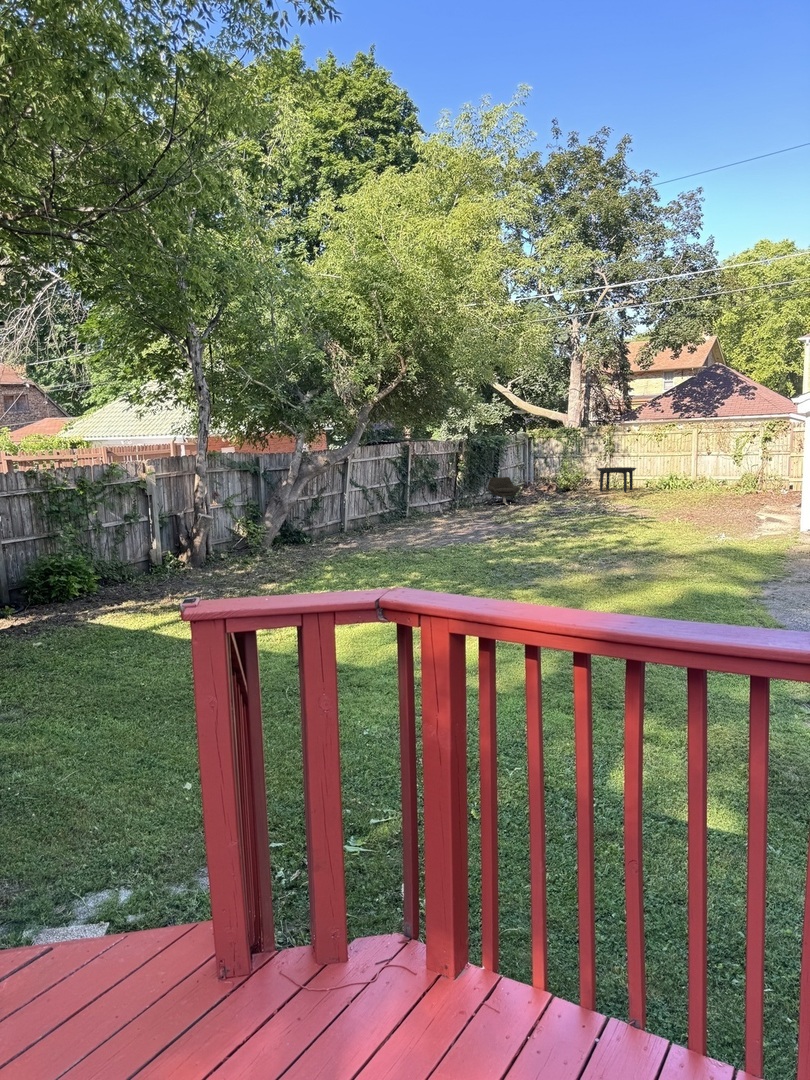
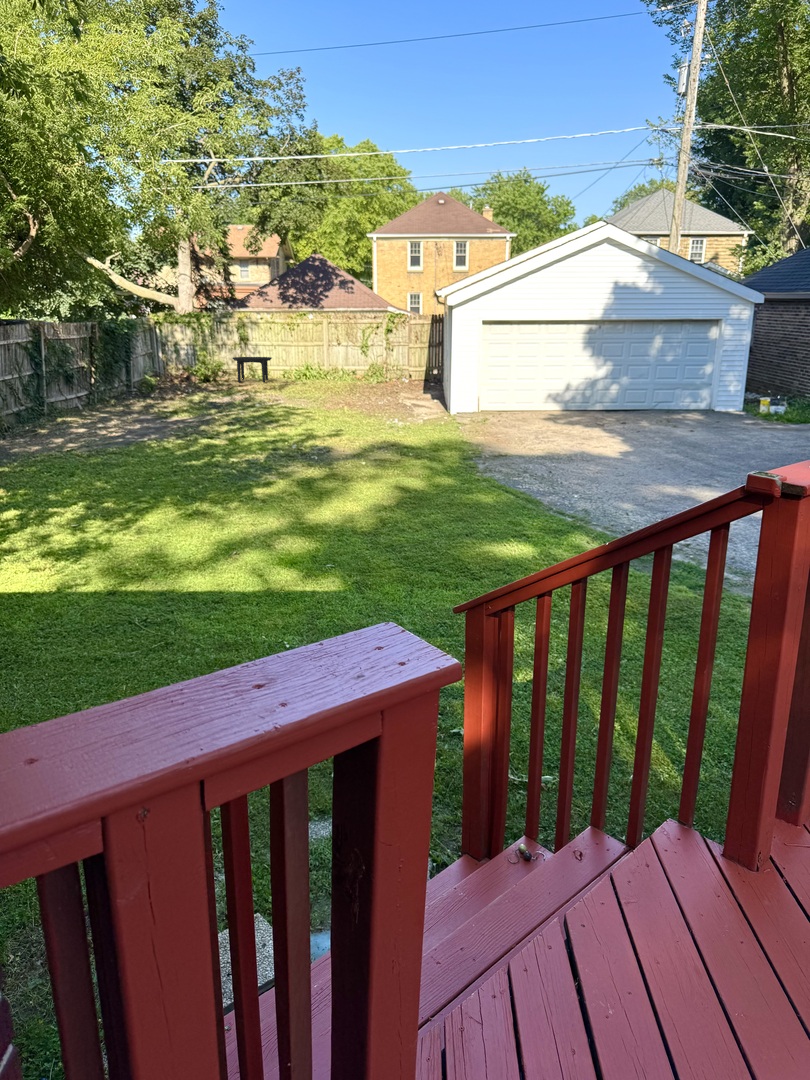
lounge chair: present [488,477,520,505] -> none [124,367,163,398]

